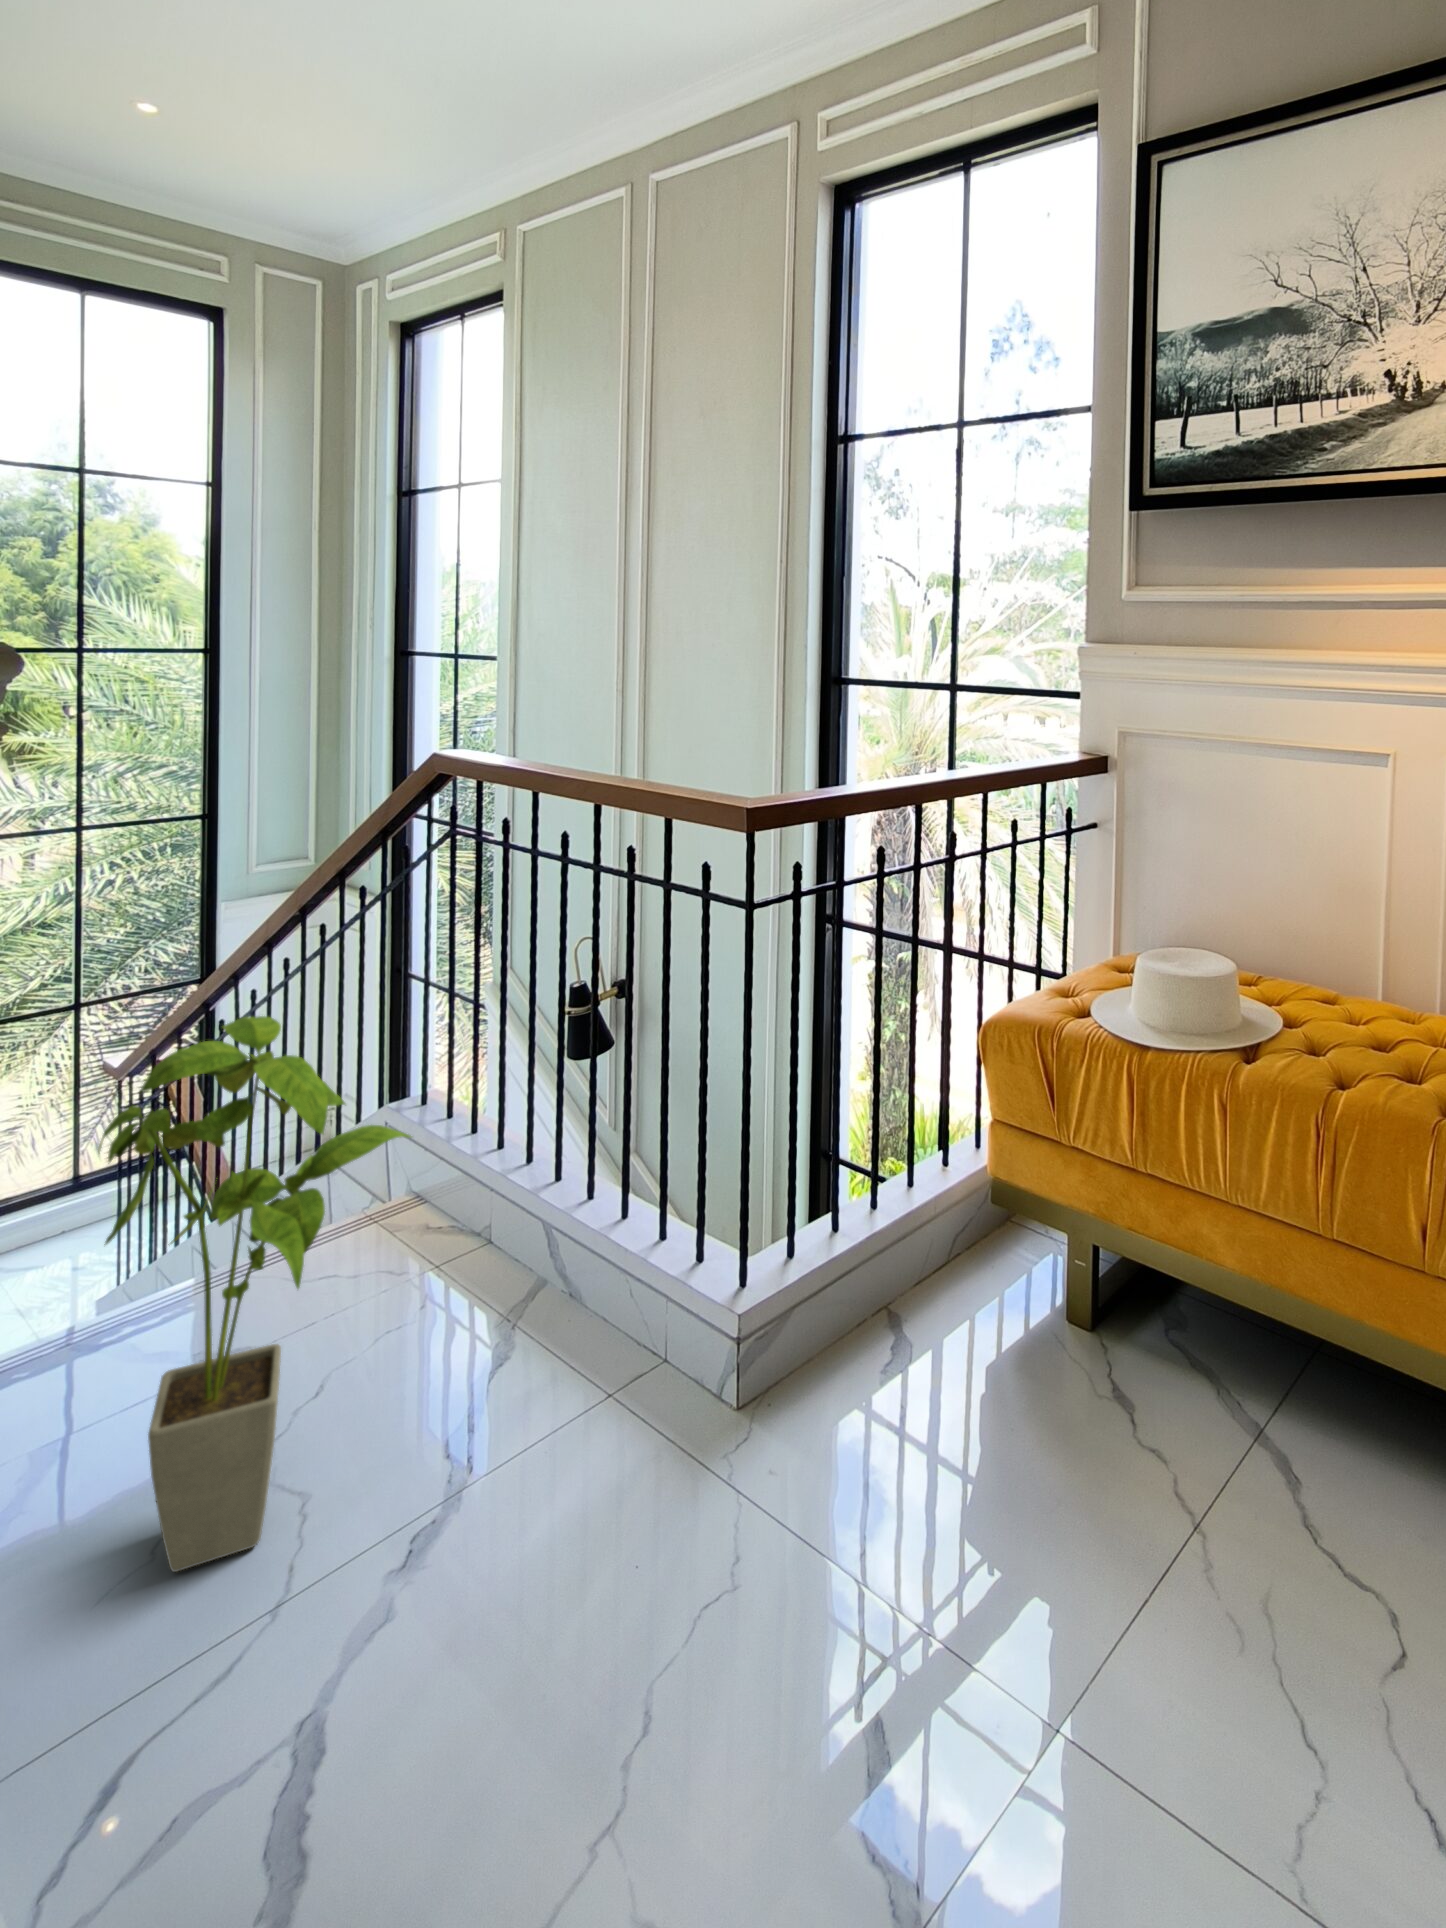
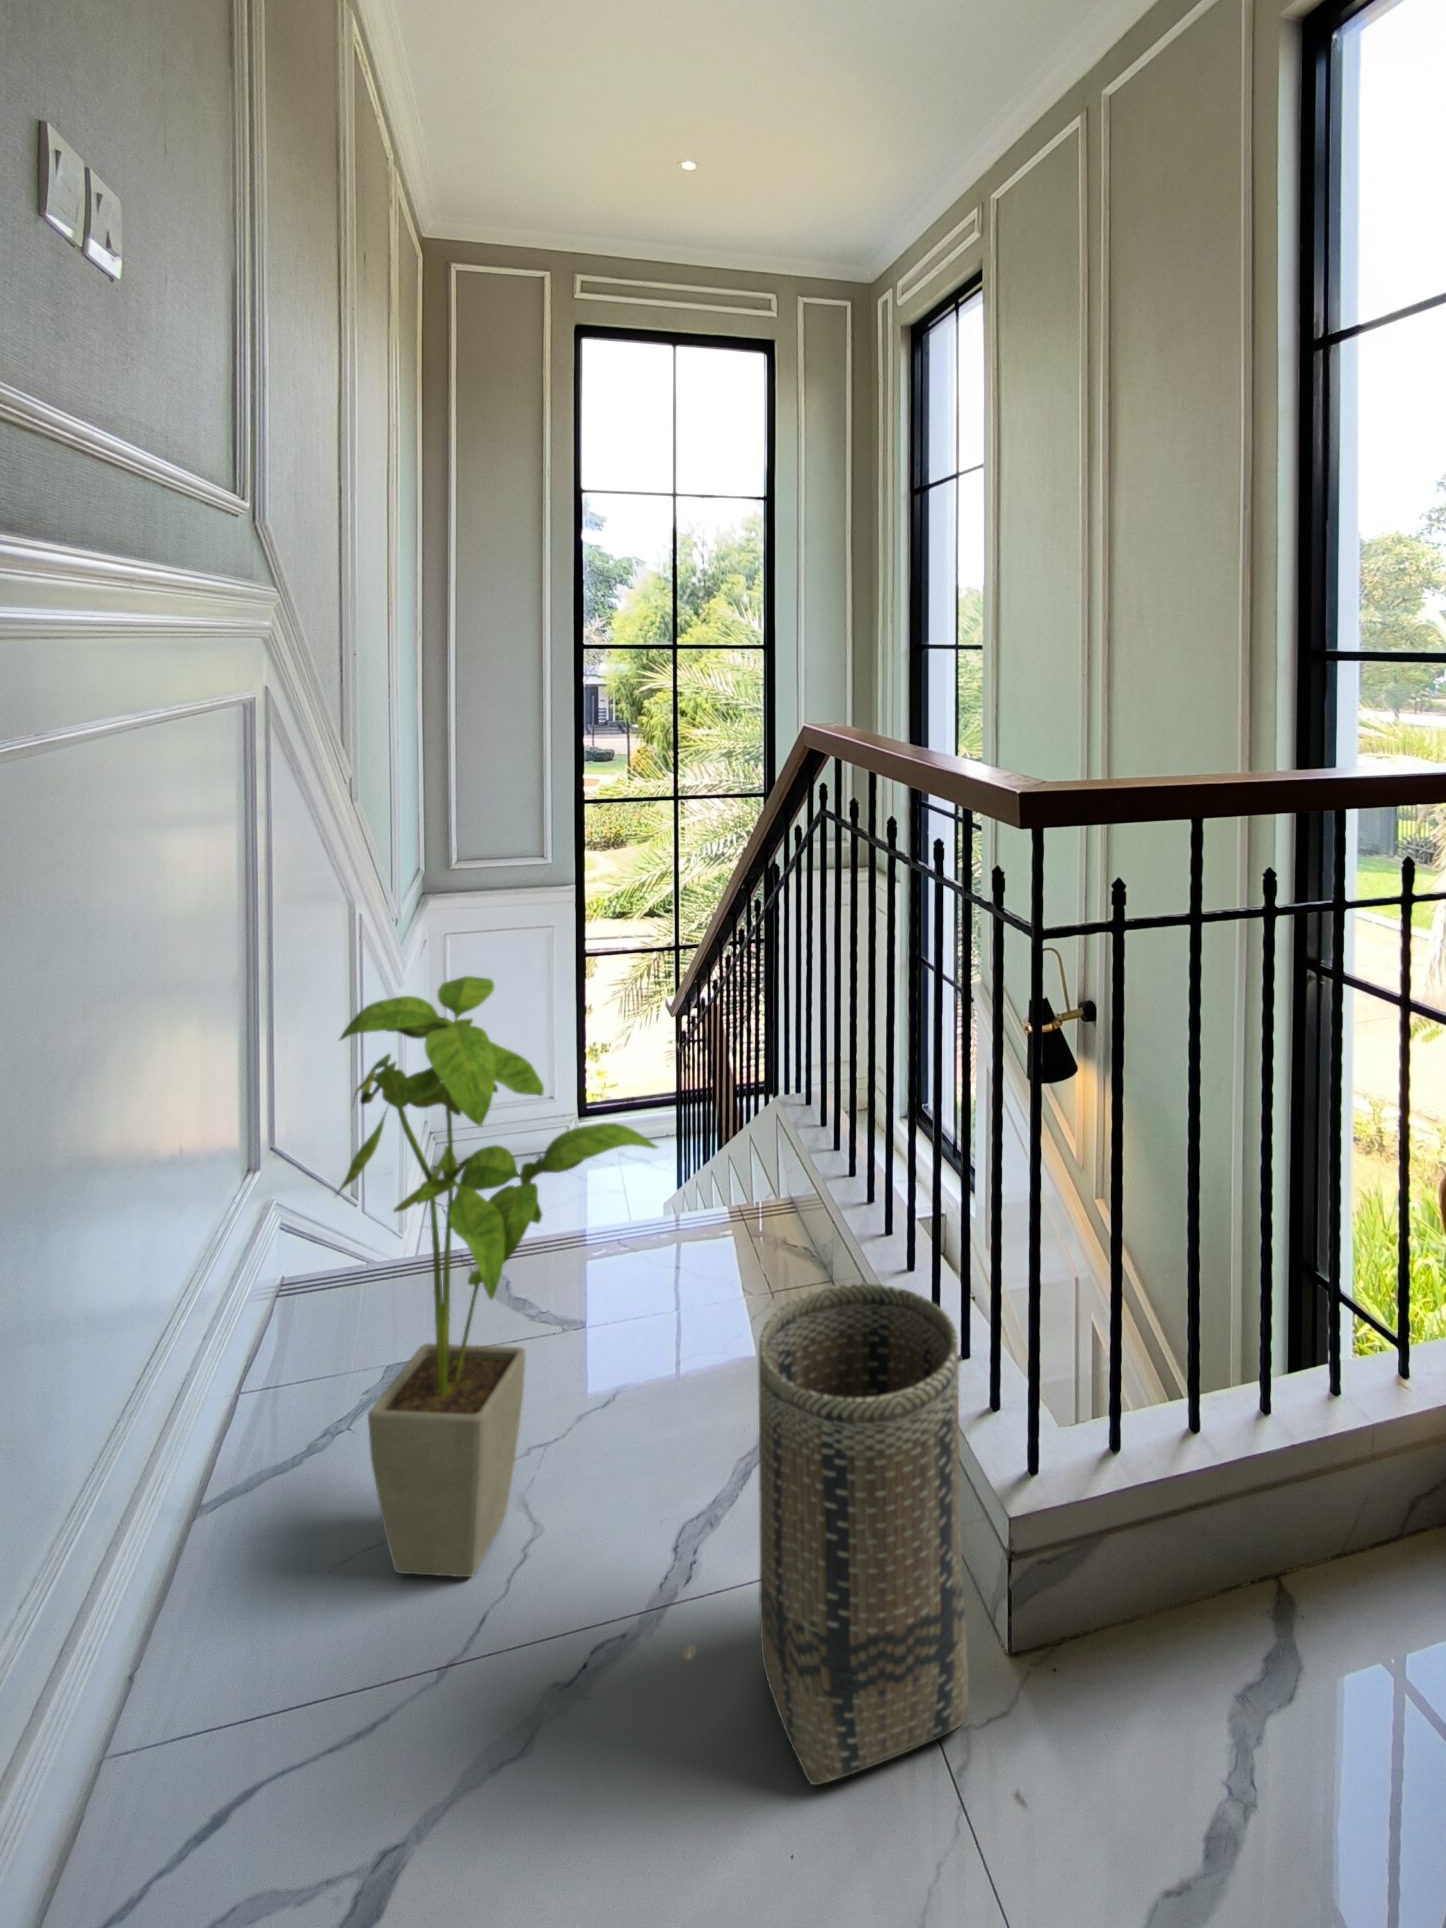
basket: none [556,1189,723,1539] -> present [758,1284,968,1785]

